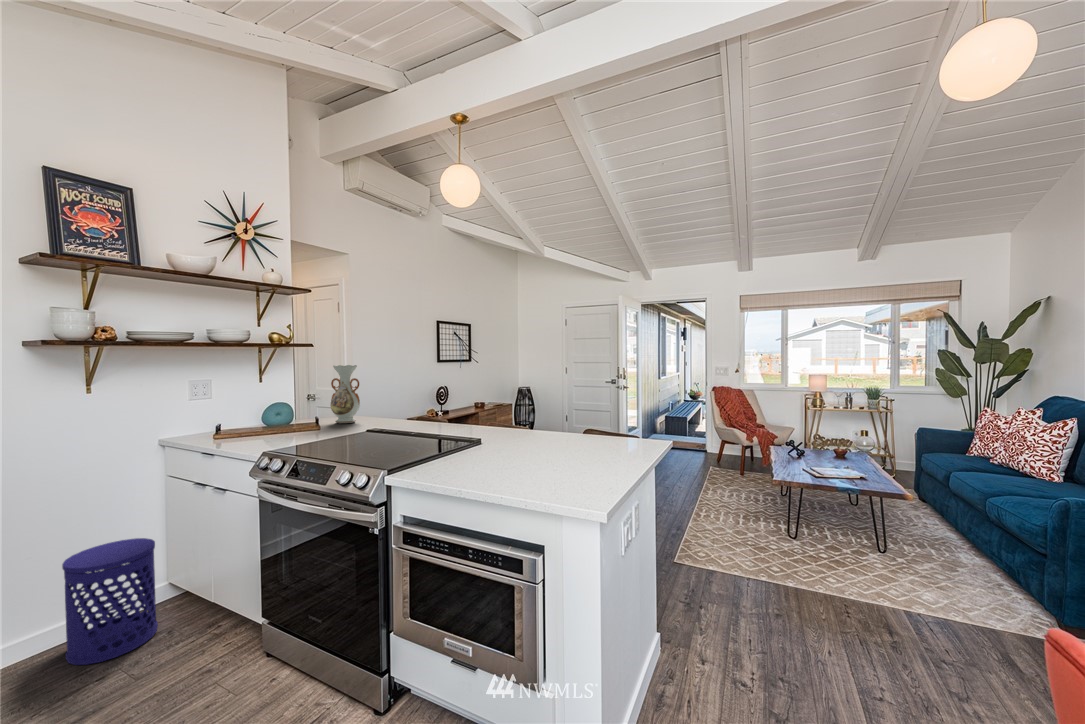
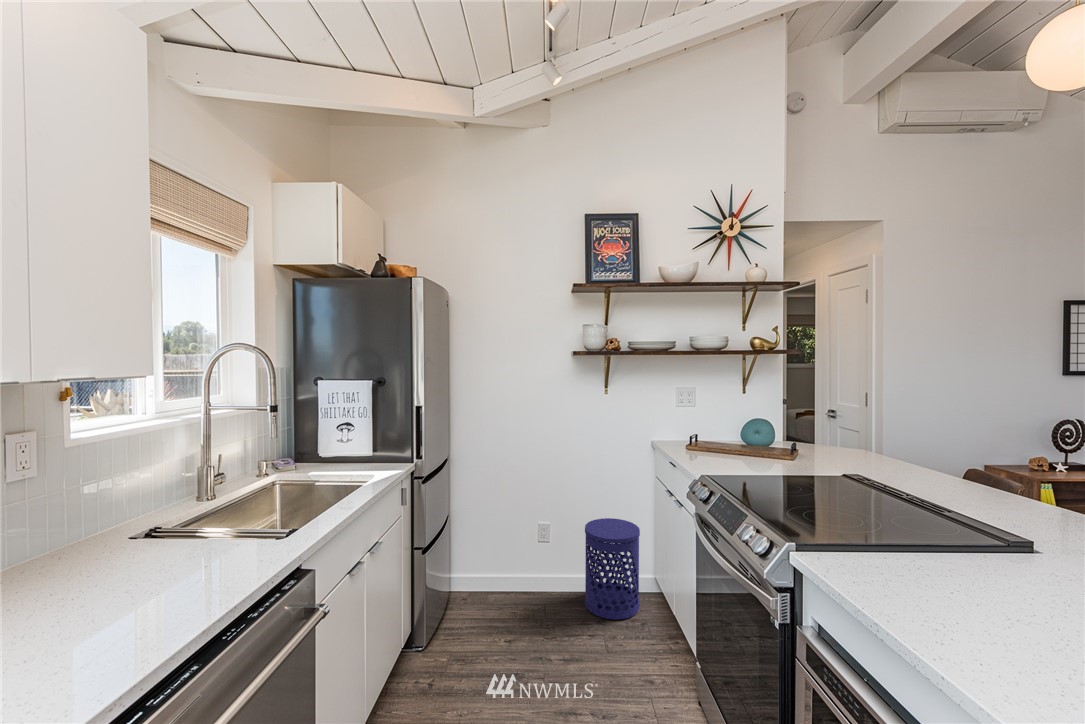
vase: present [330,365,360,423] -> none [816,380,858,460]

